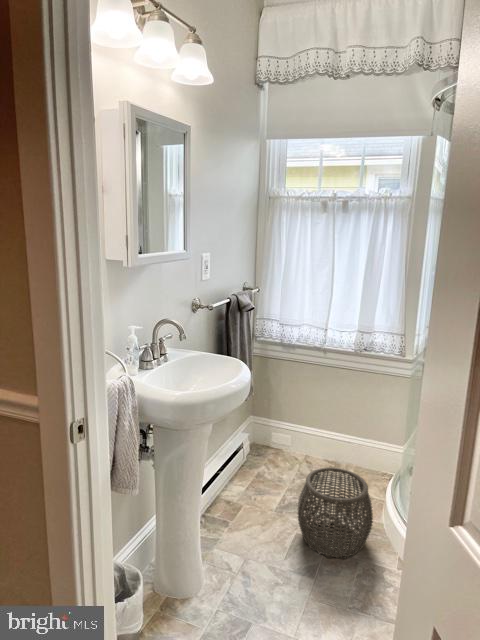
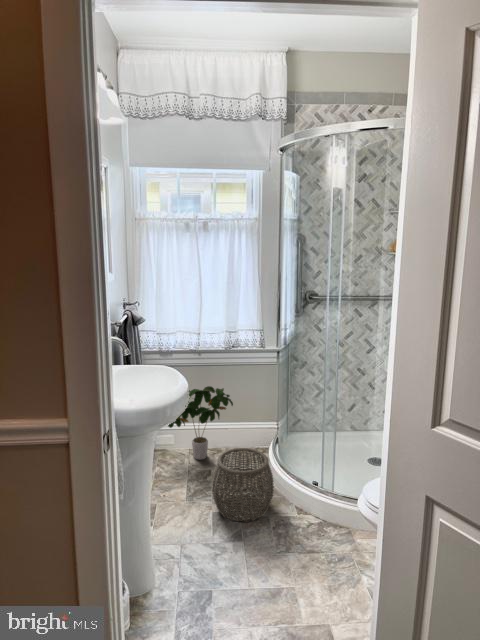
potted plant: none [278,387,356,470] -> present [168,386,233,460]

